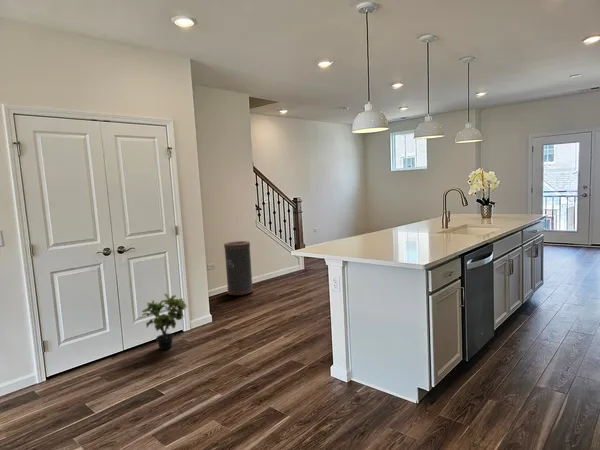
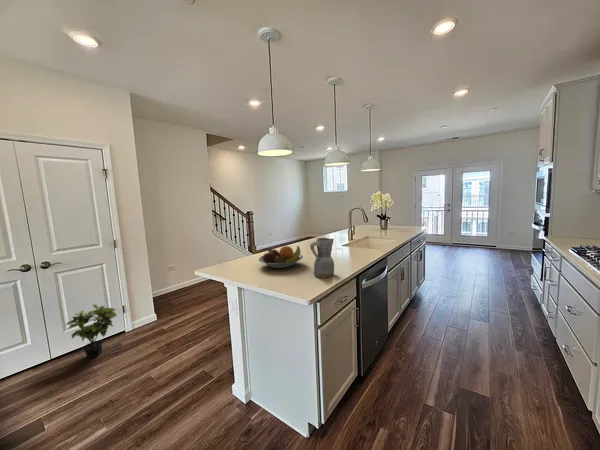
ceramic pitcher: none [417,215,440,253] -> present [310,238,334,277]
fruit bowl: none [355,226,402,248] -> present [259,246,303,268]
trash can: present [224,241,253,296] -> none [182,246,207,291]

